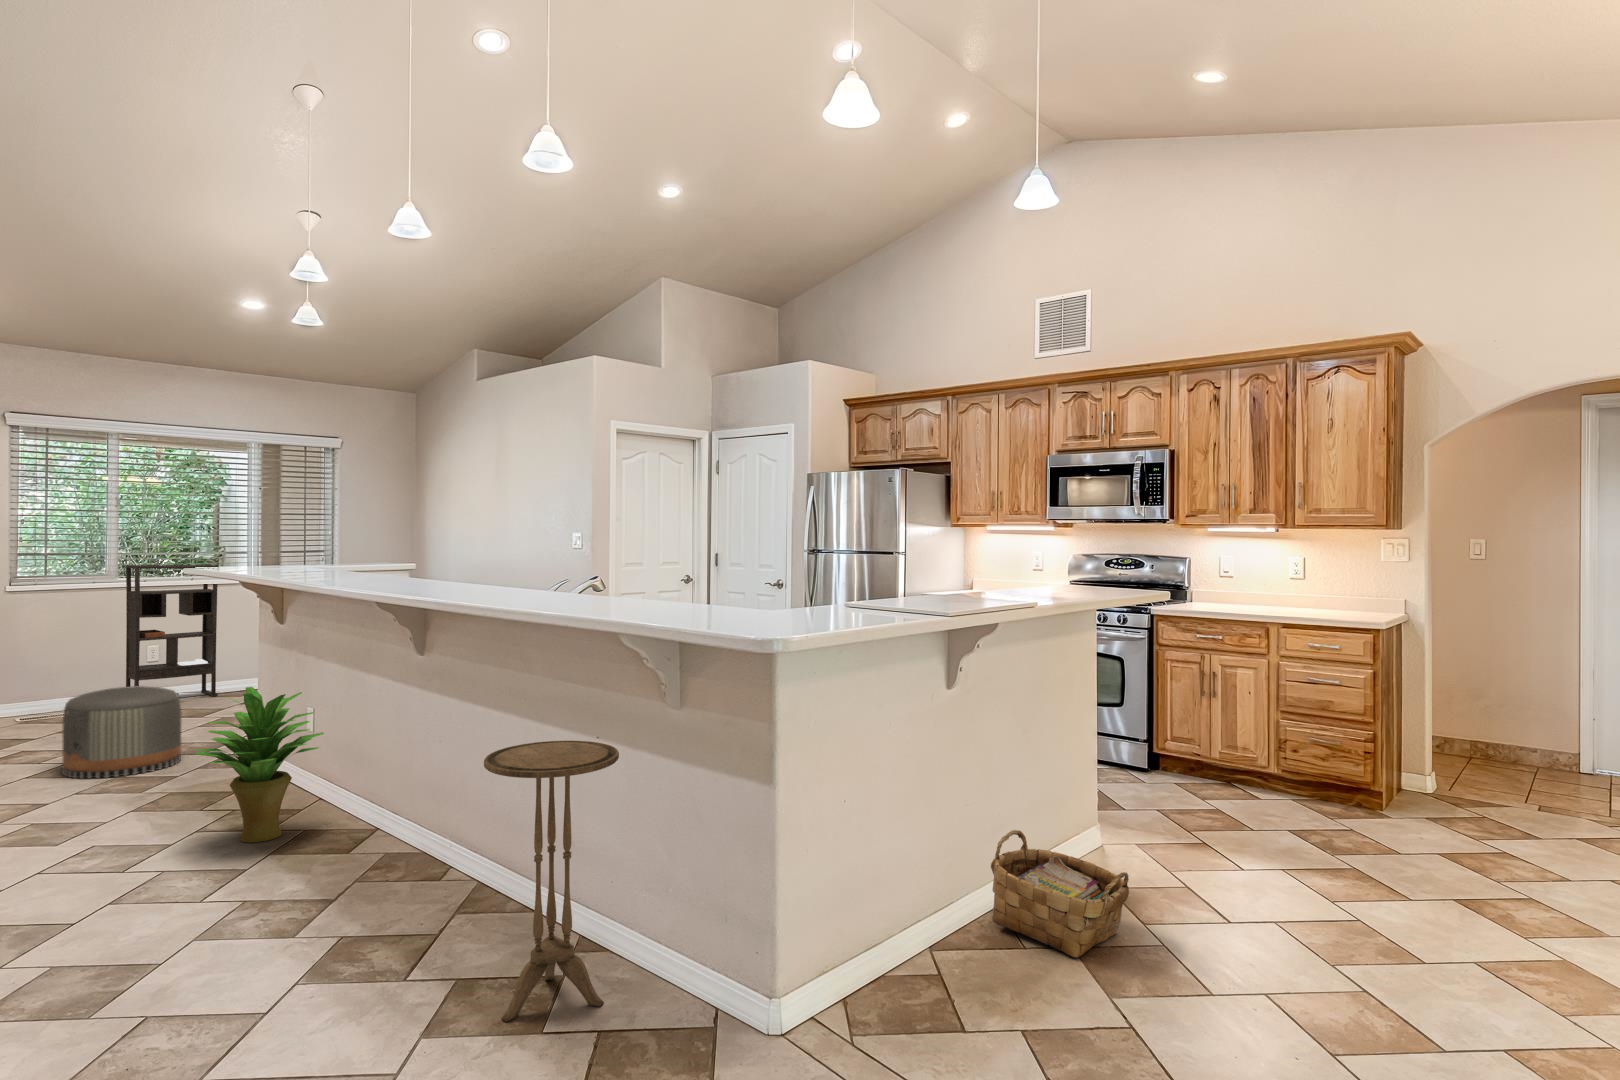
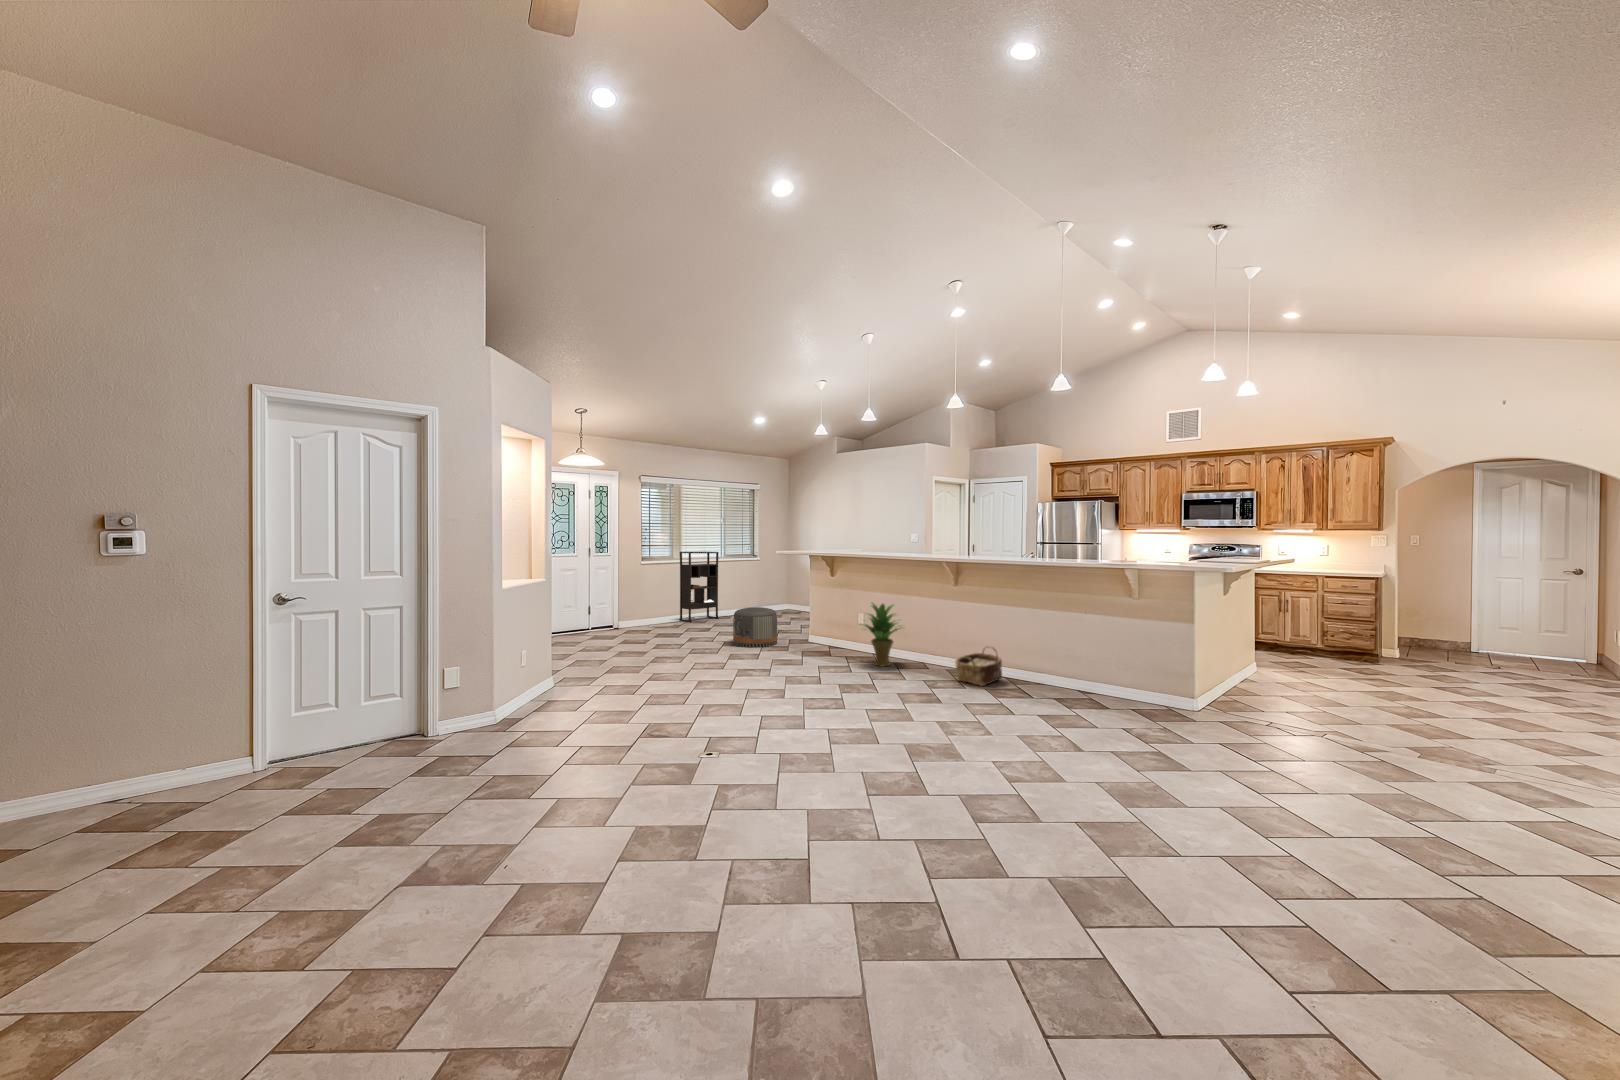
side table: present [484,741,619,1022] -> none [1075,613,1127,707]
woven basket: present [991,830,1129,958] -> present [955,646,1002,686]

